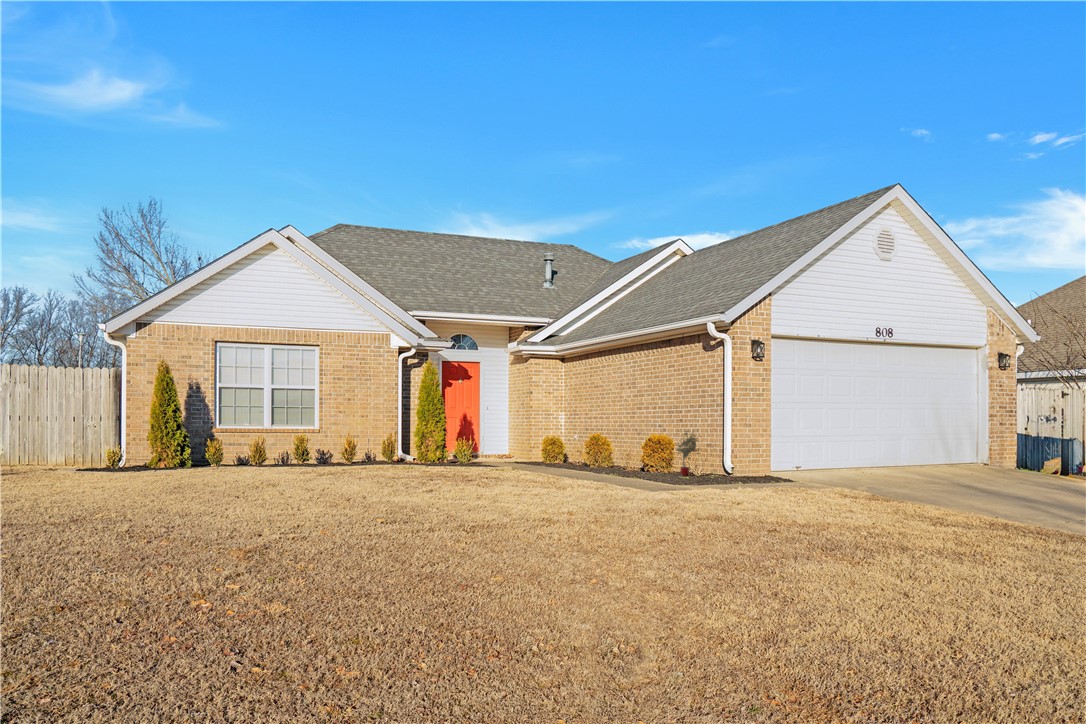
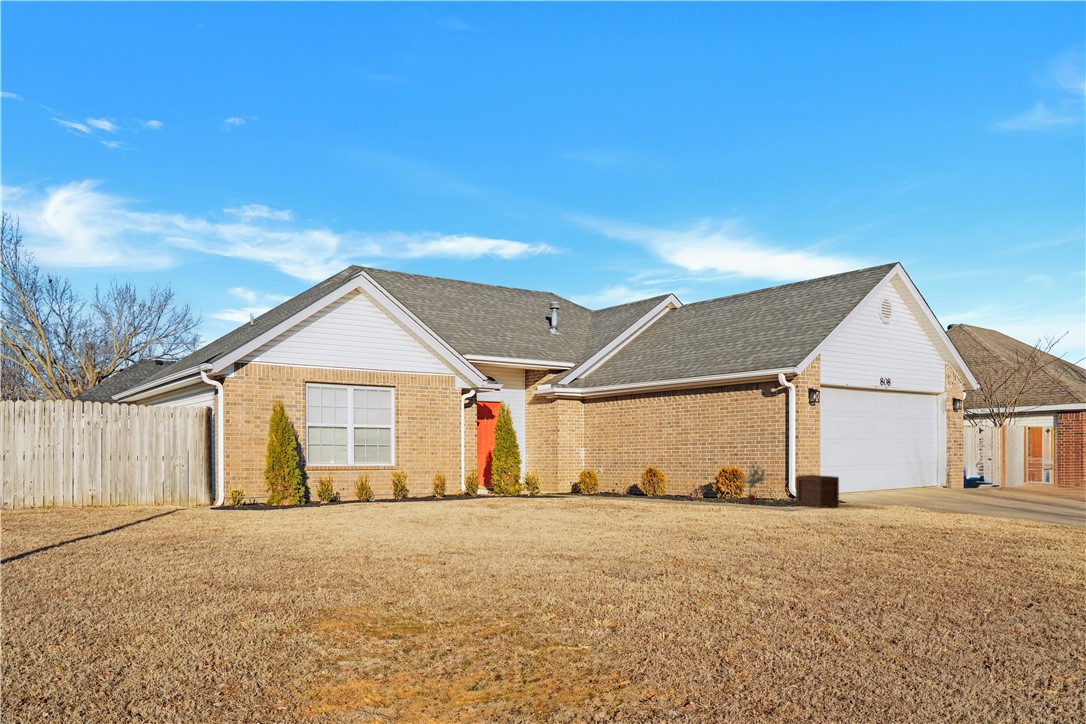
wooden crate: none [731,445,783,484] -> present [796,475,839,508]

